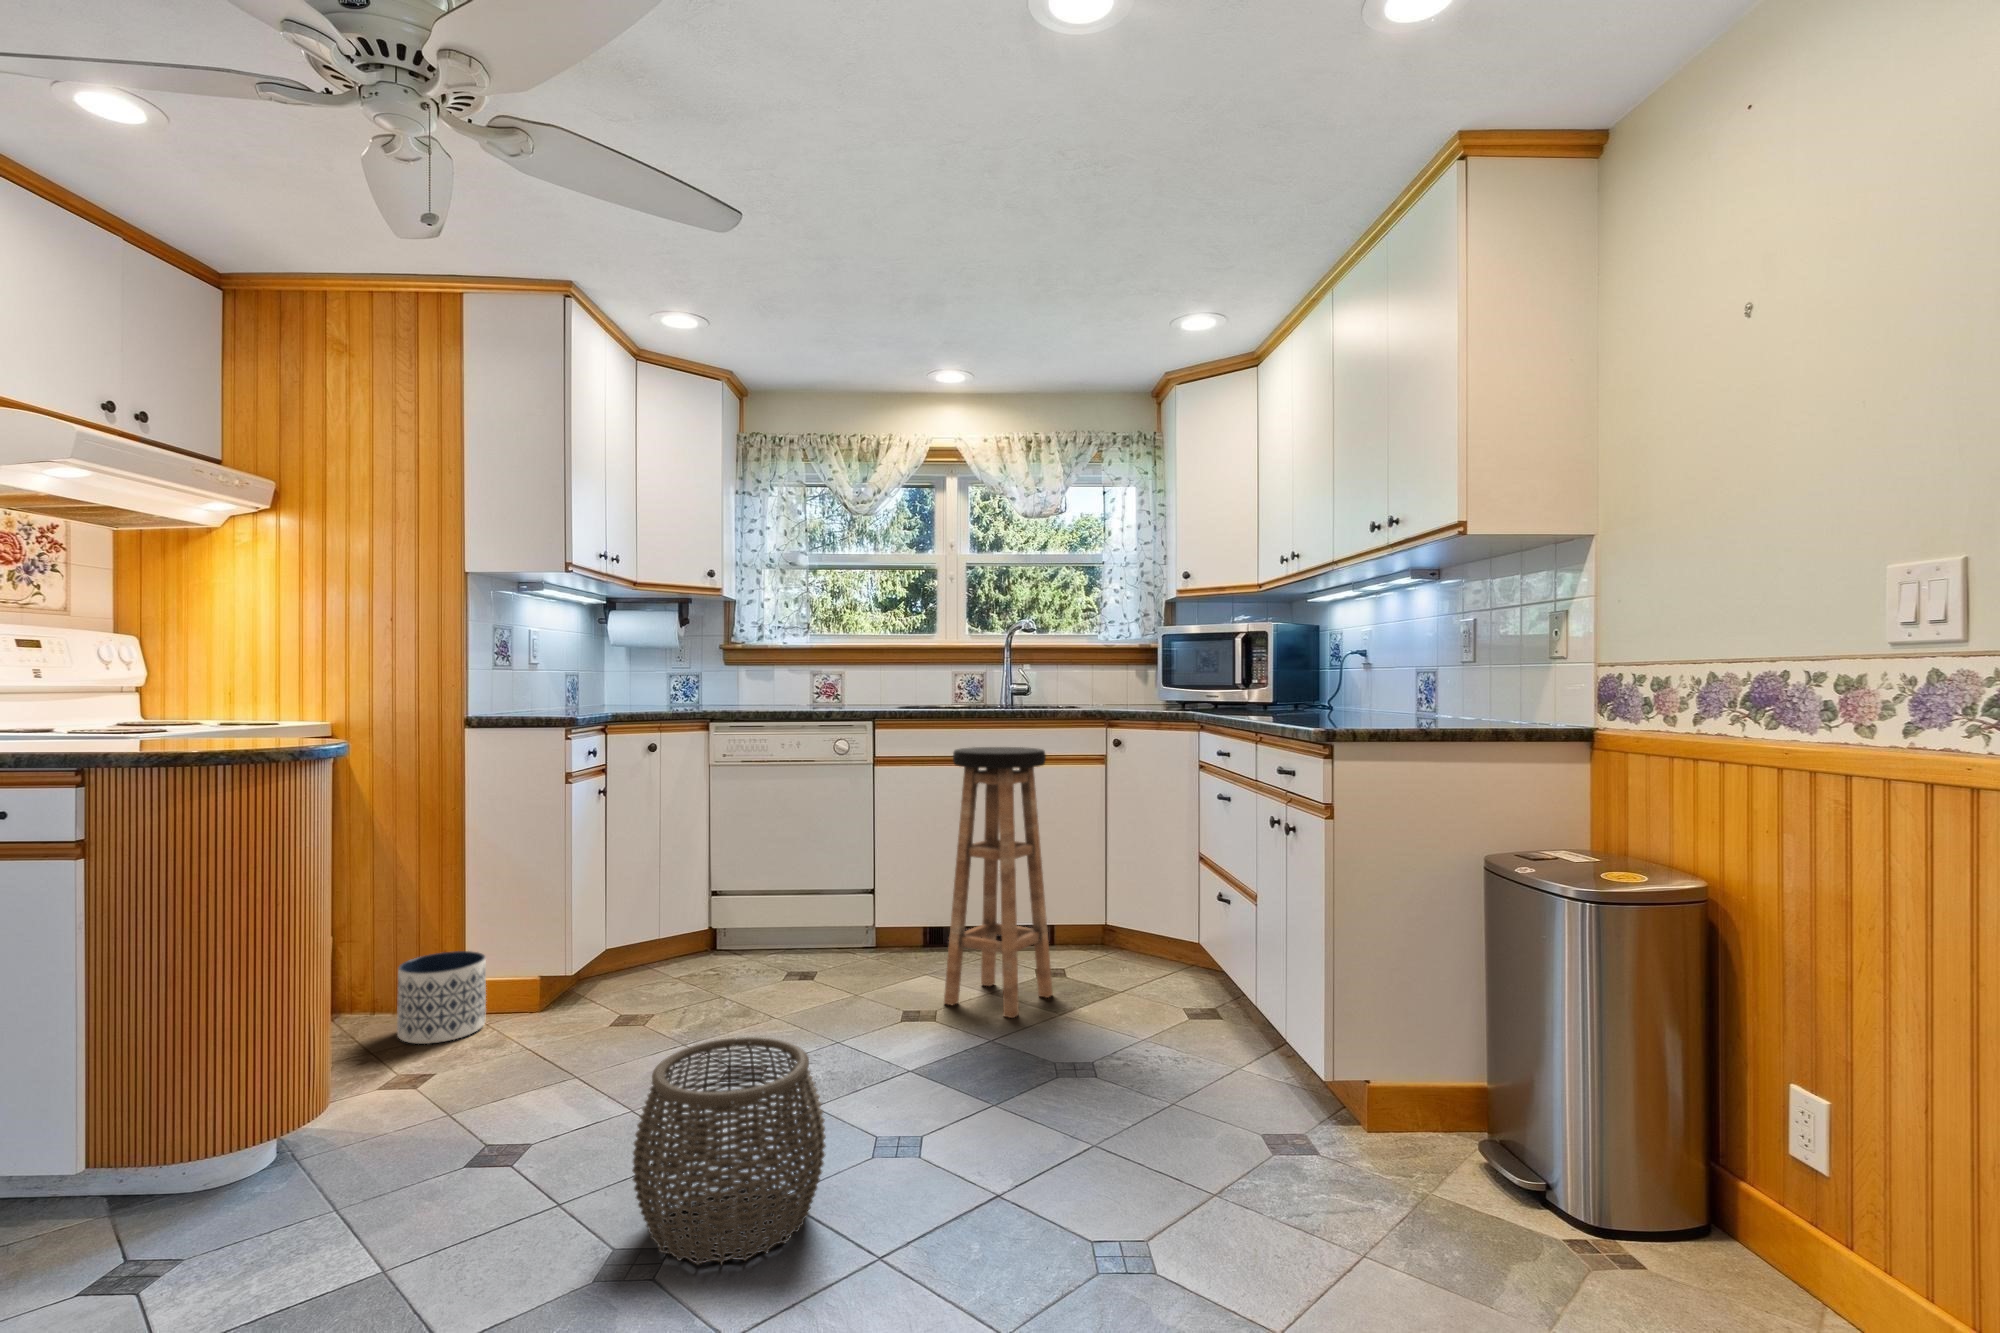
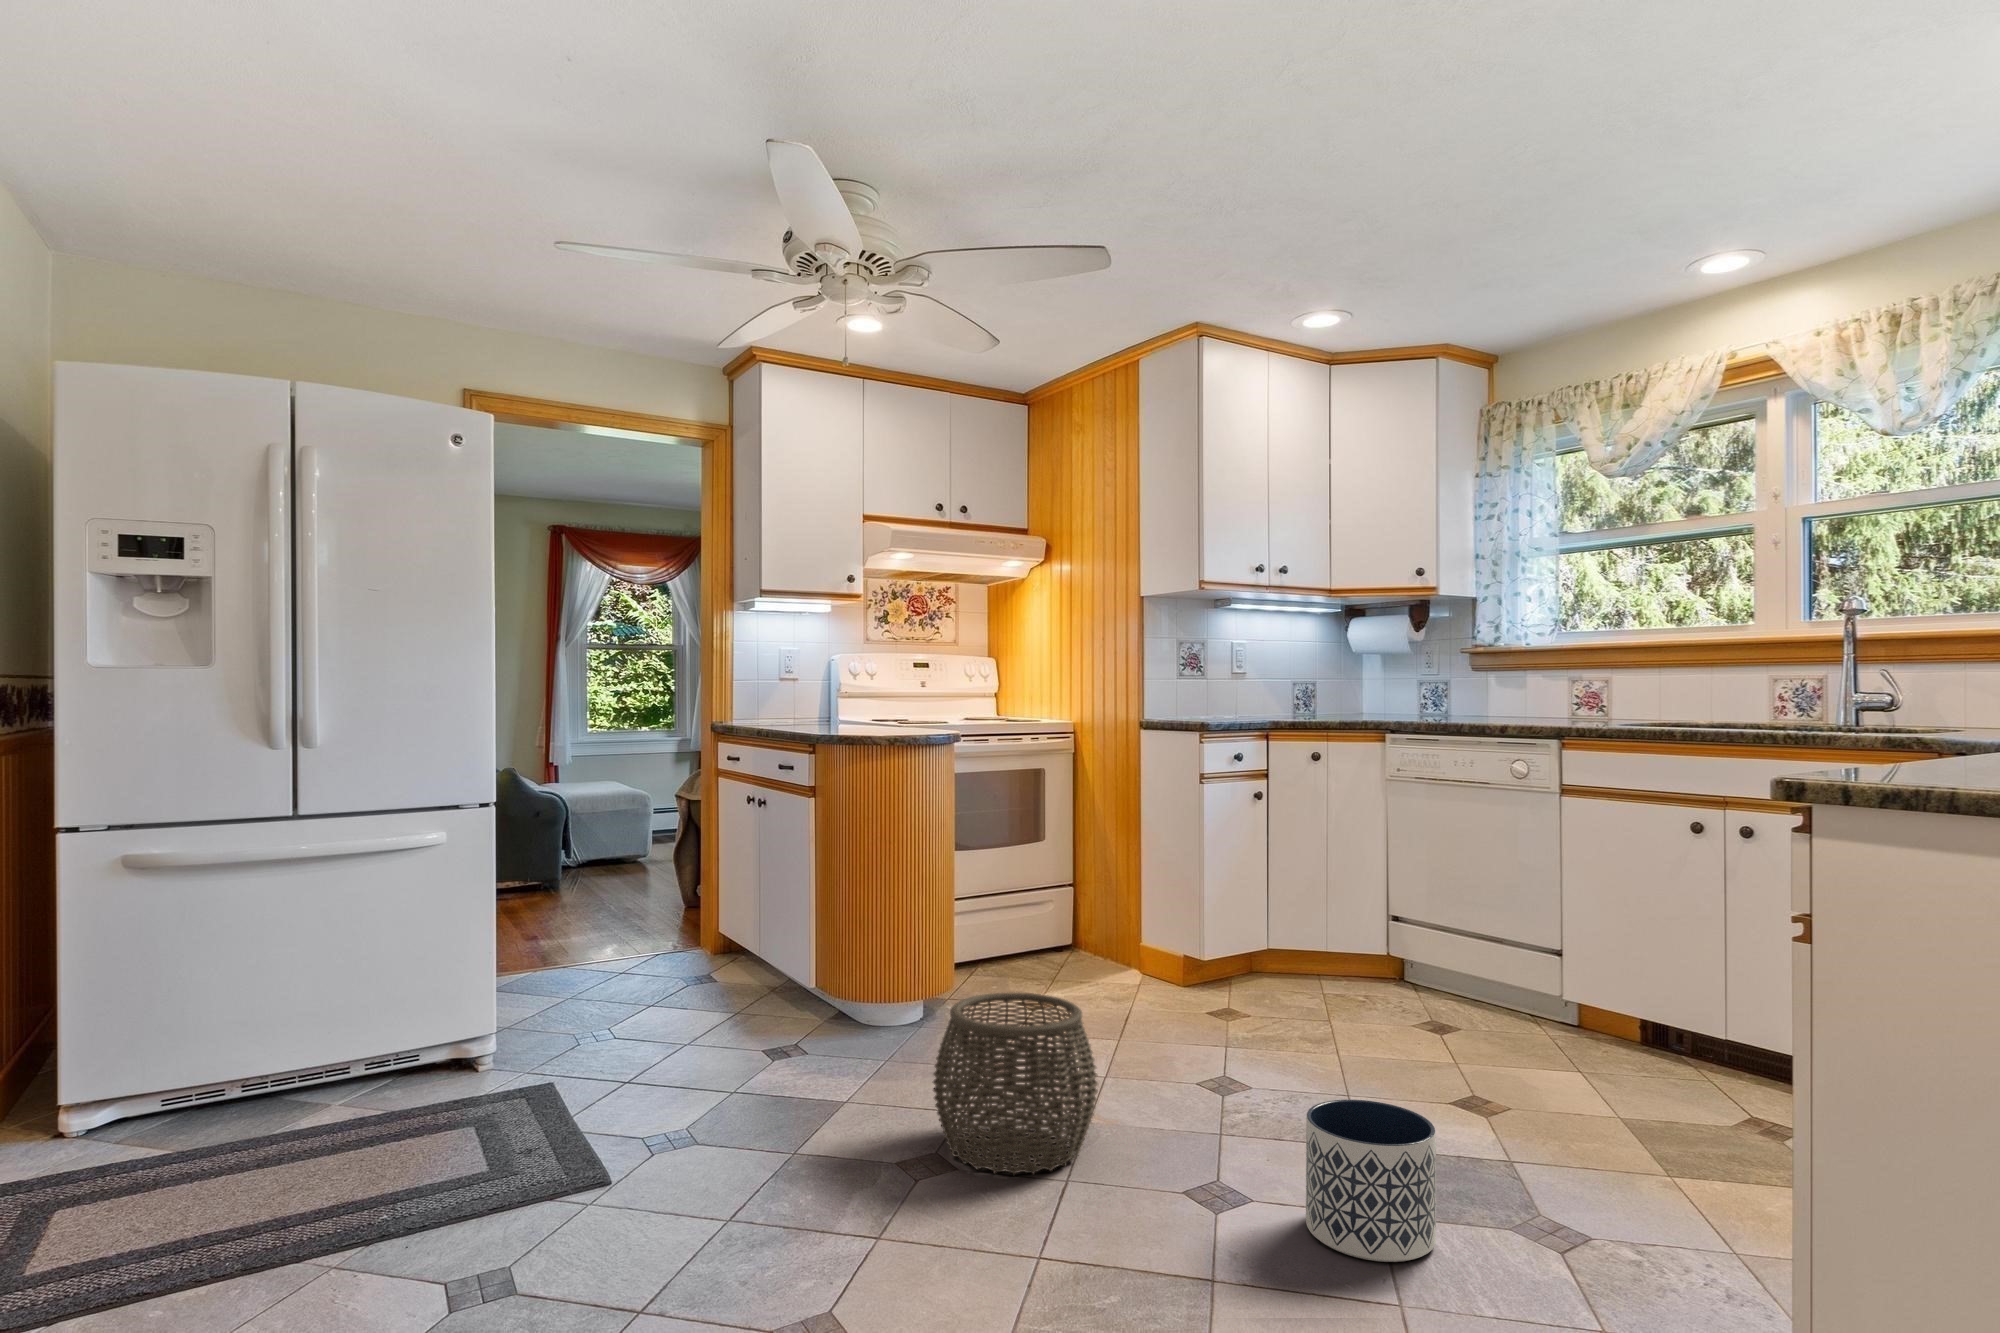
bar stool: present [944,747,1053,1018] -> none [1527,776,1697,1151]
planter: present [397,951,486,1044] -> present [1306,1100,1436,1262]

